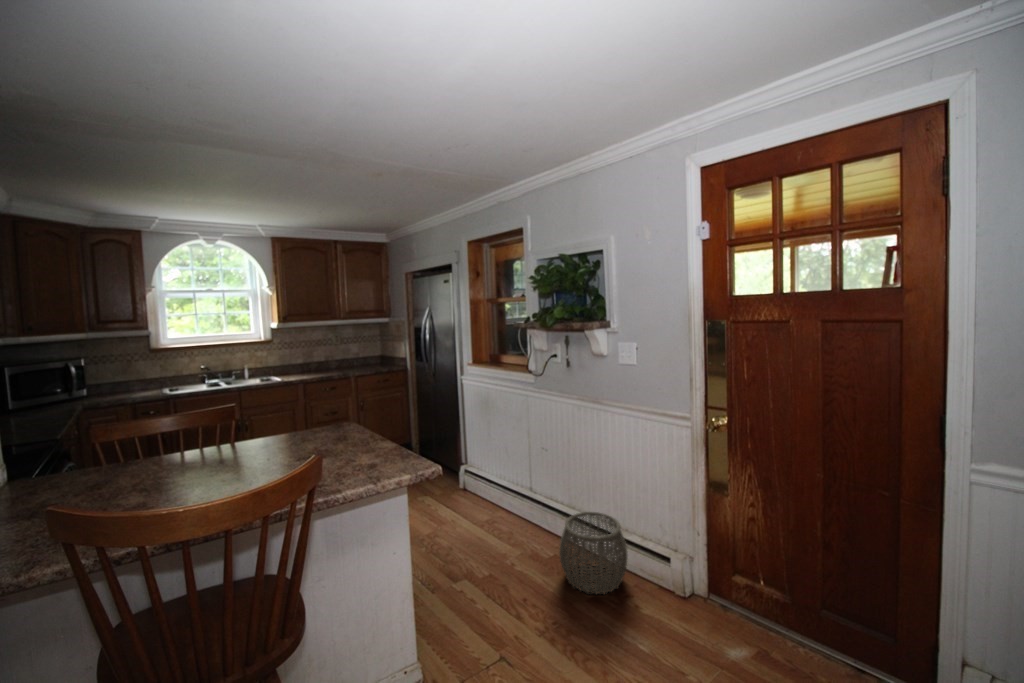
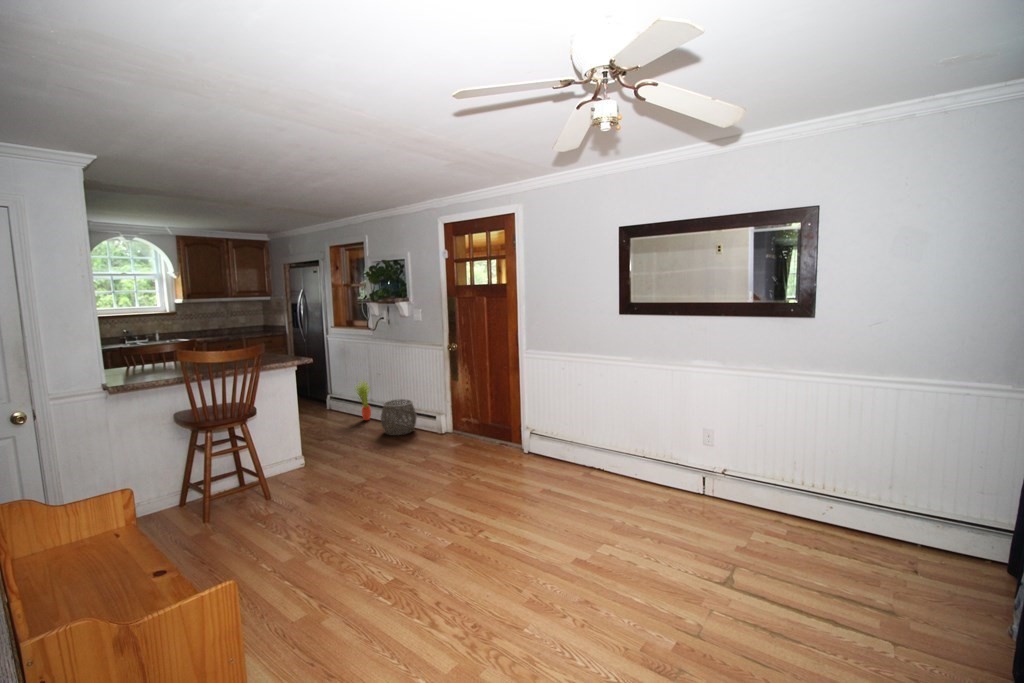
potted plant: none [505,456,532,529] -> present [355,381,371,420]

